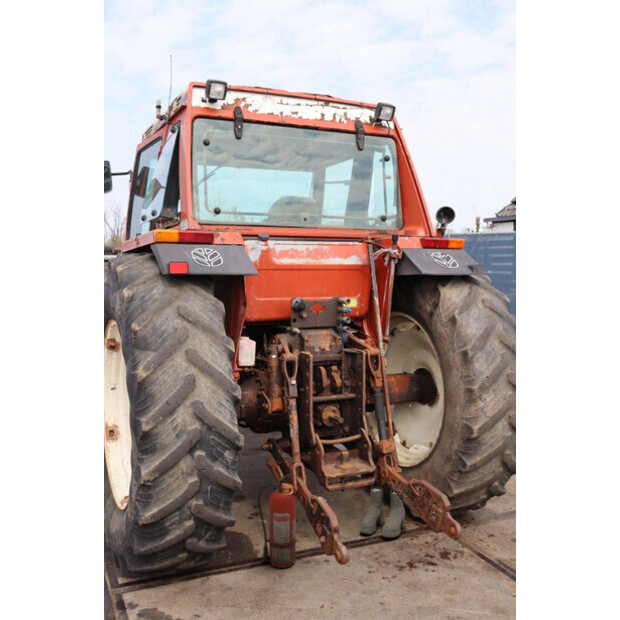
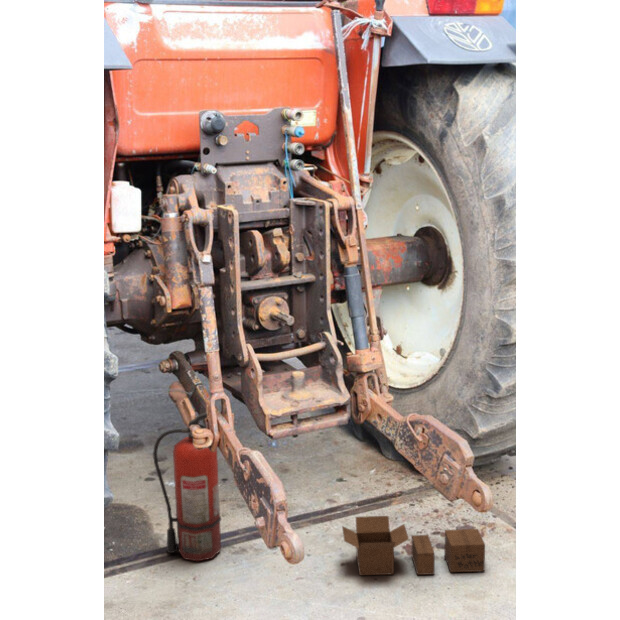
boots: present [361,487,405,538] -> none [328,423,399,504]
cardboard box: none [370,544,459,582] -> present [342,516,485,575]

